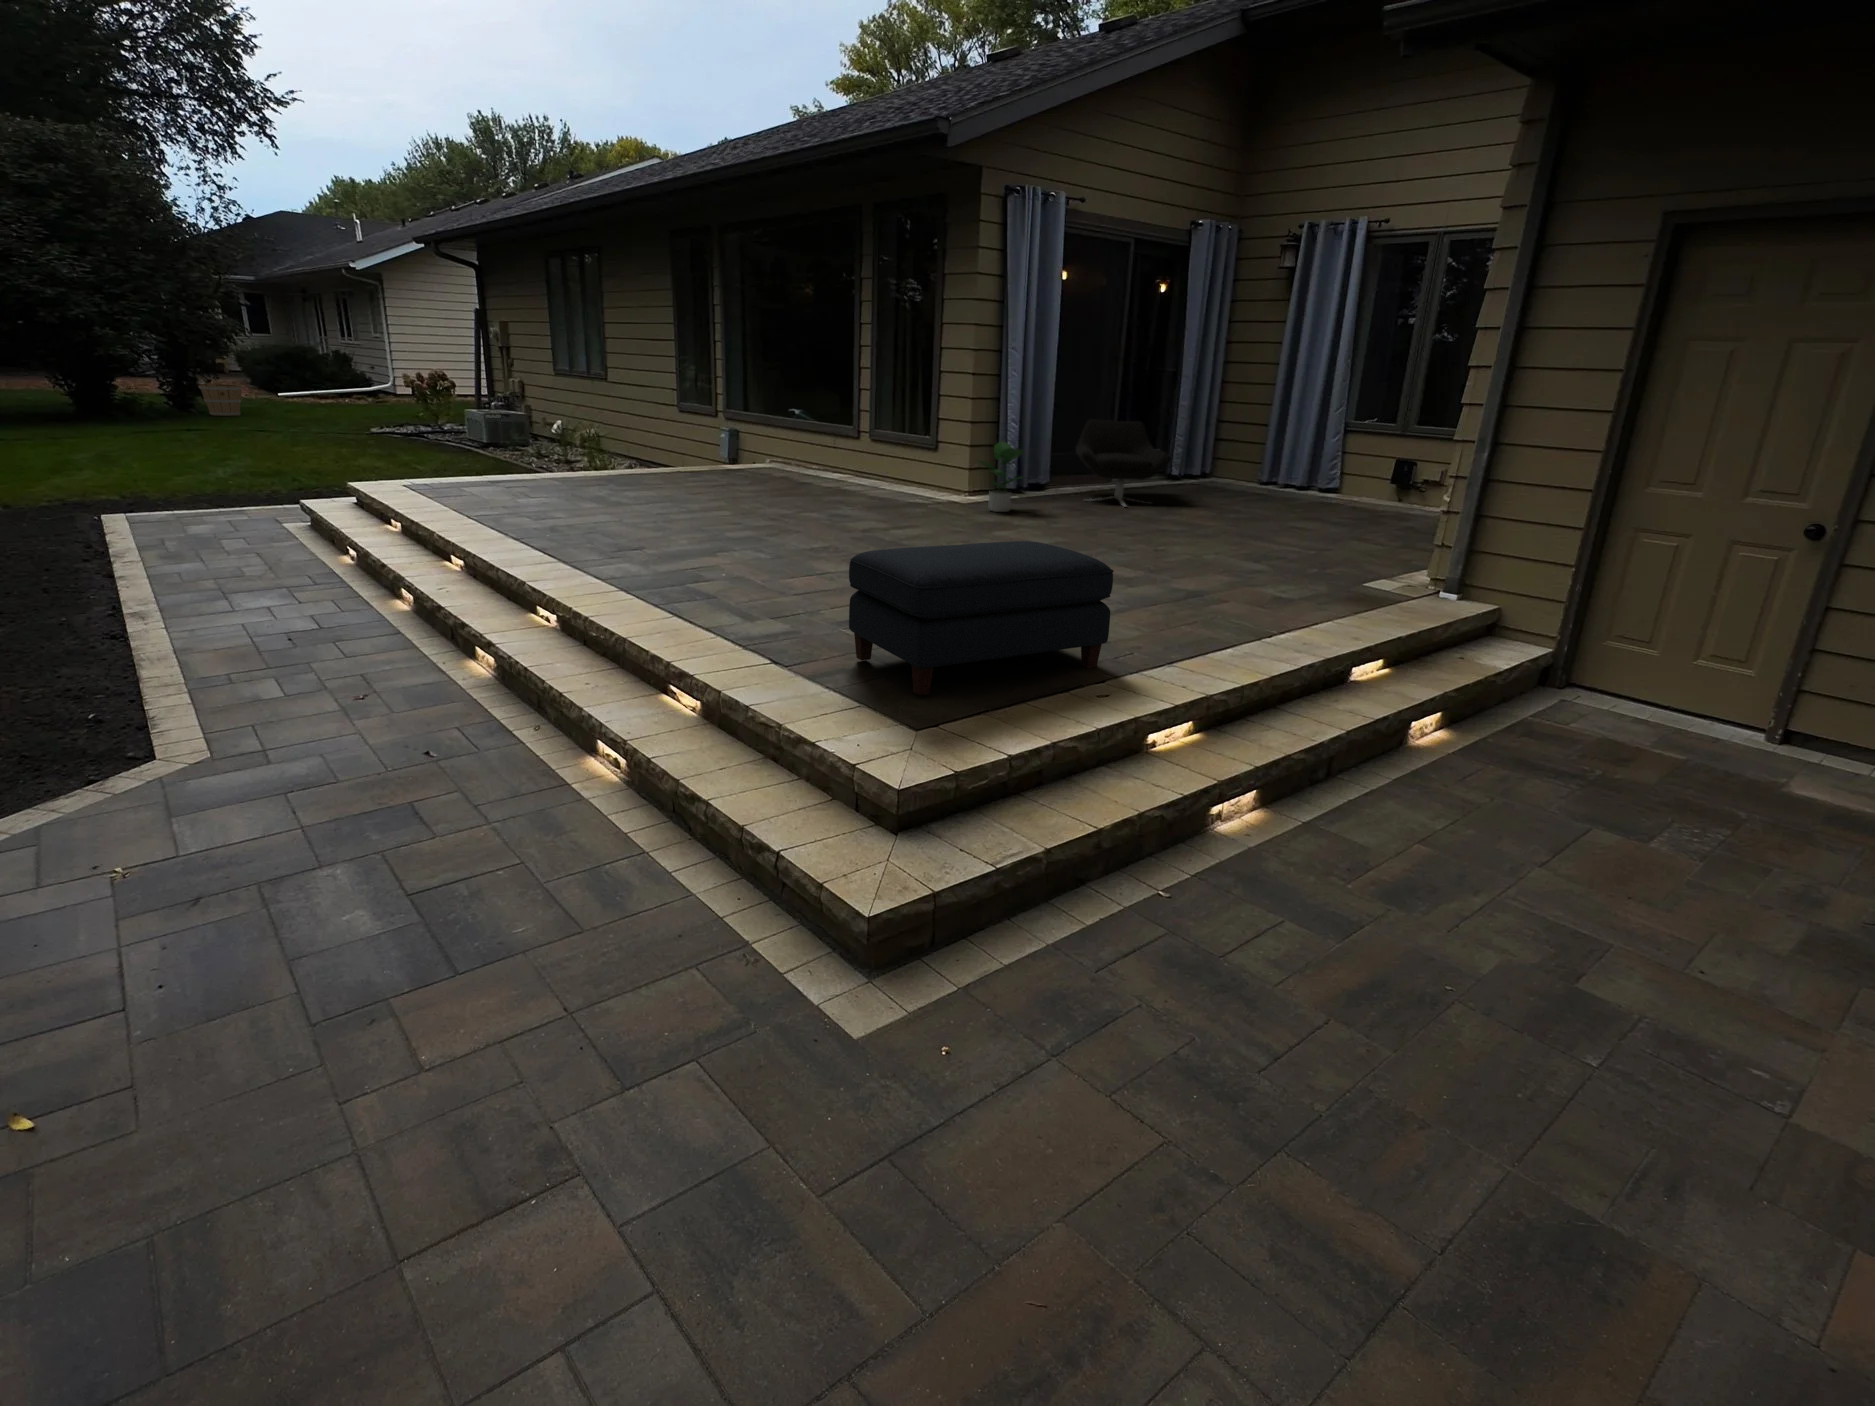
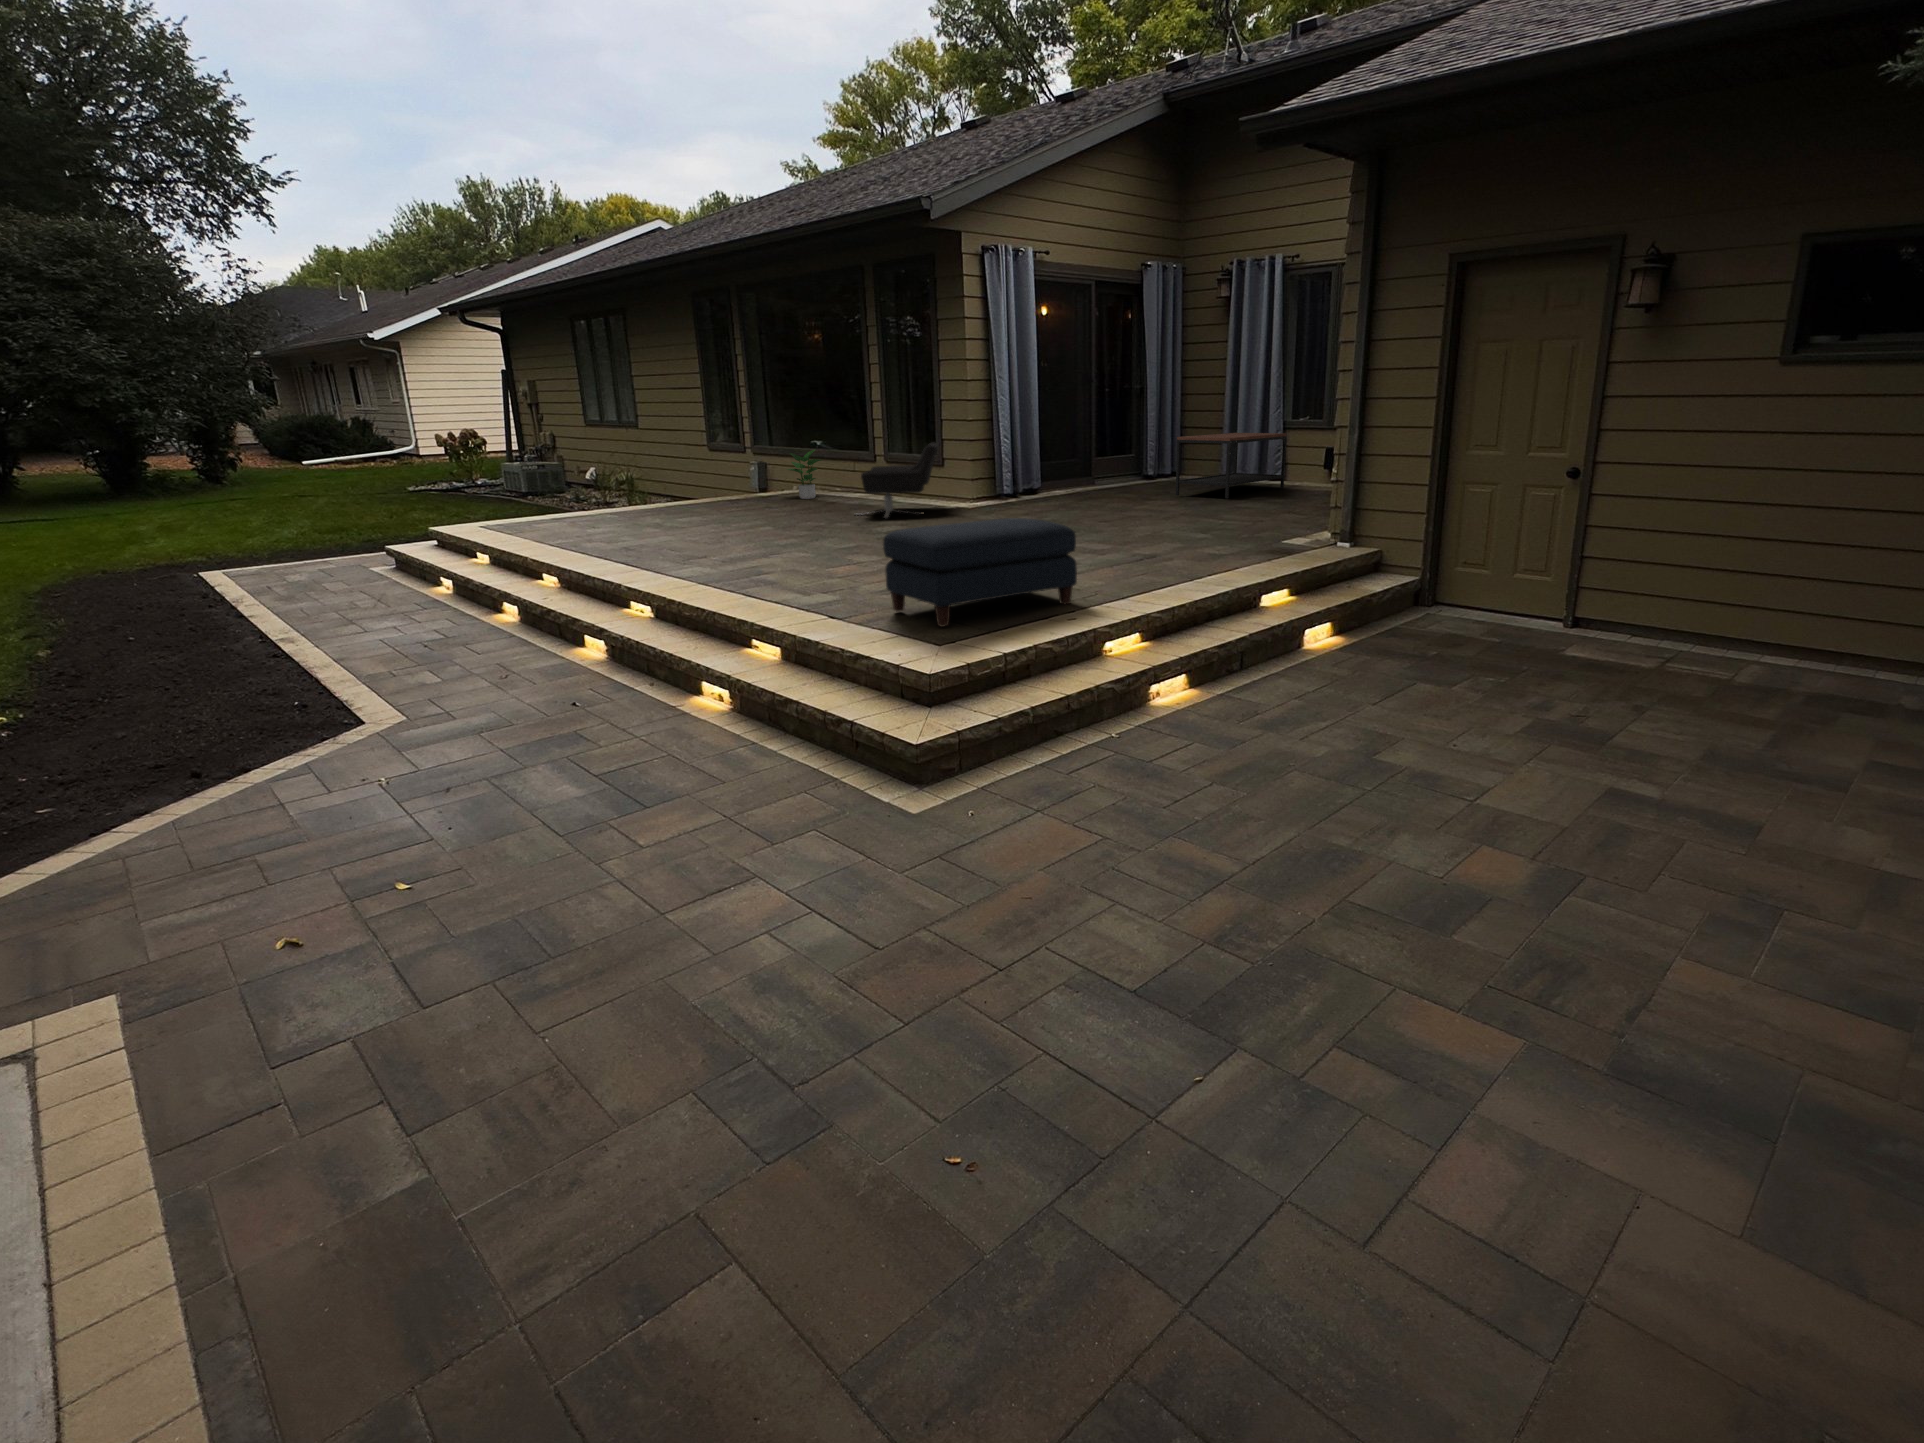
wooden bucket: present [198,383,242,416] -> none [229,454,272,485]
lounge chair: present [1076,419,1171,507] -> present [861,443,938,517]
coffee table: none [1209,434,1350,514] -> present [1176,433,1287,498]
potted plant: present [980,442,1024,512] -> present [787,449,822,499]

